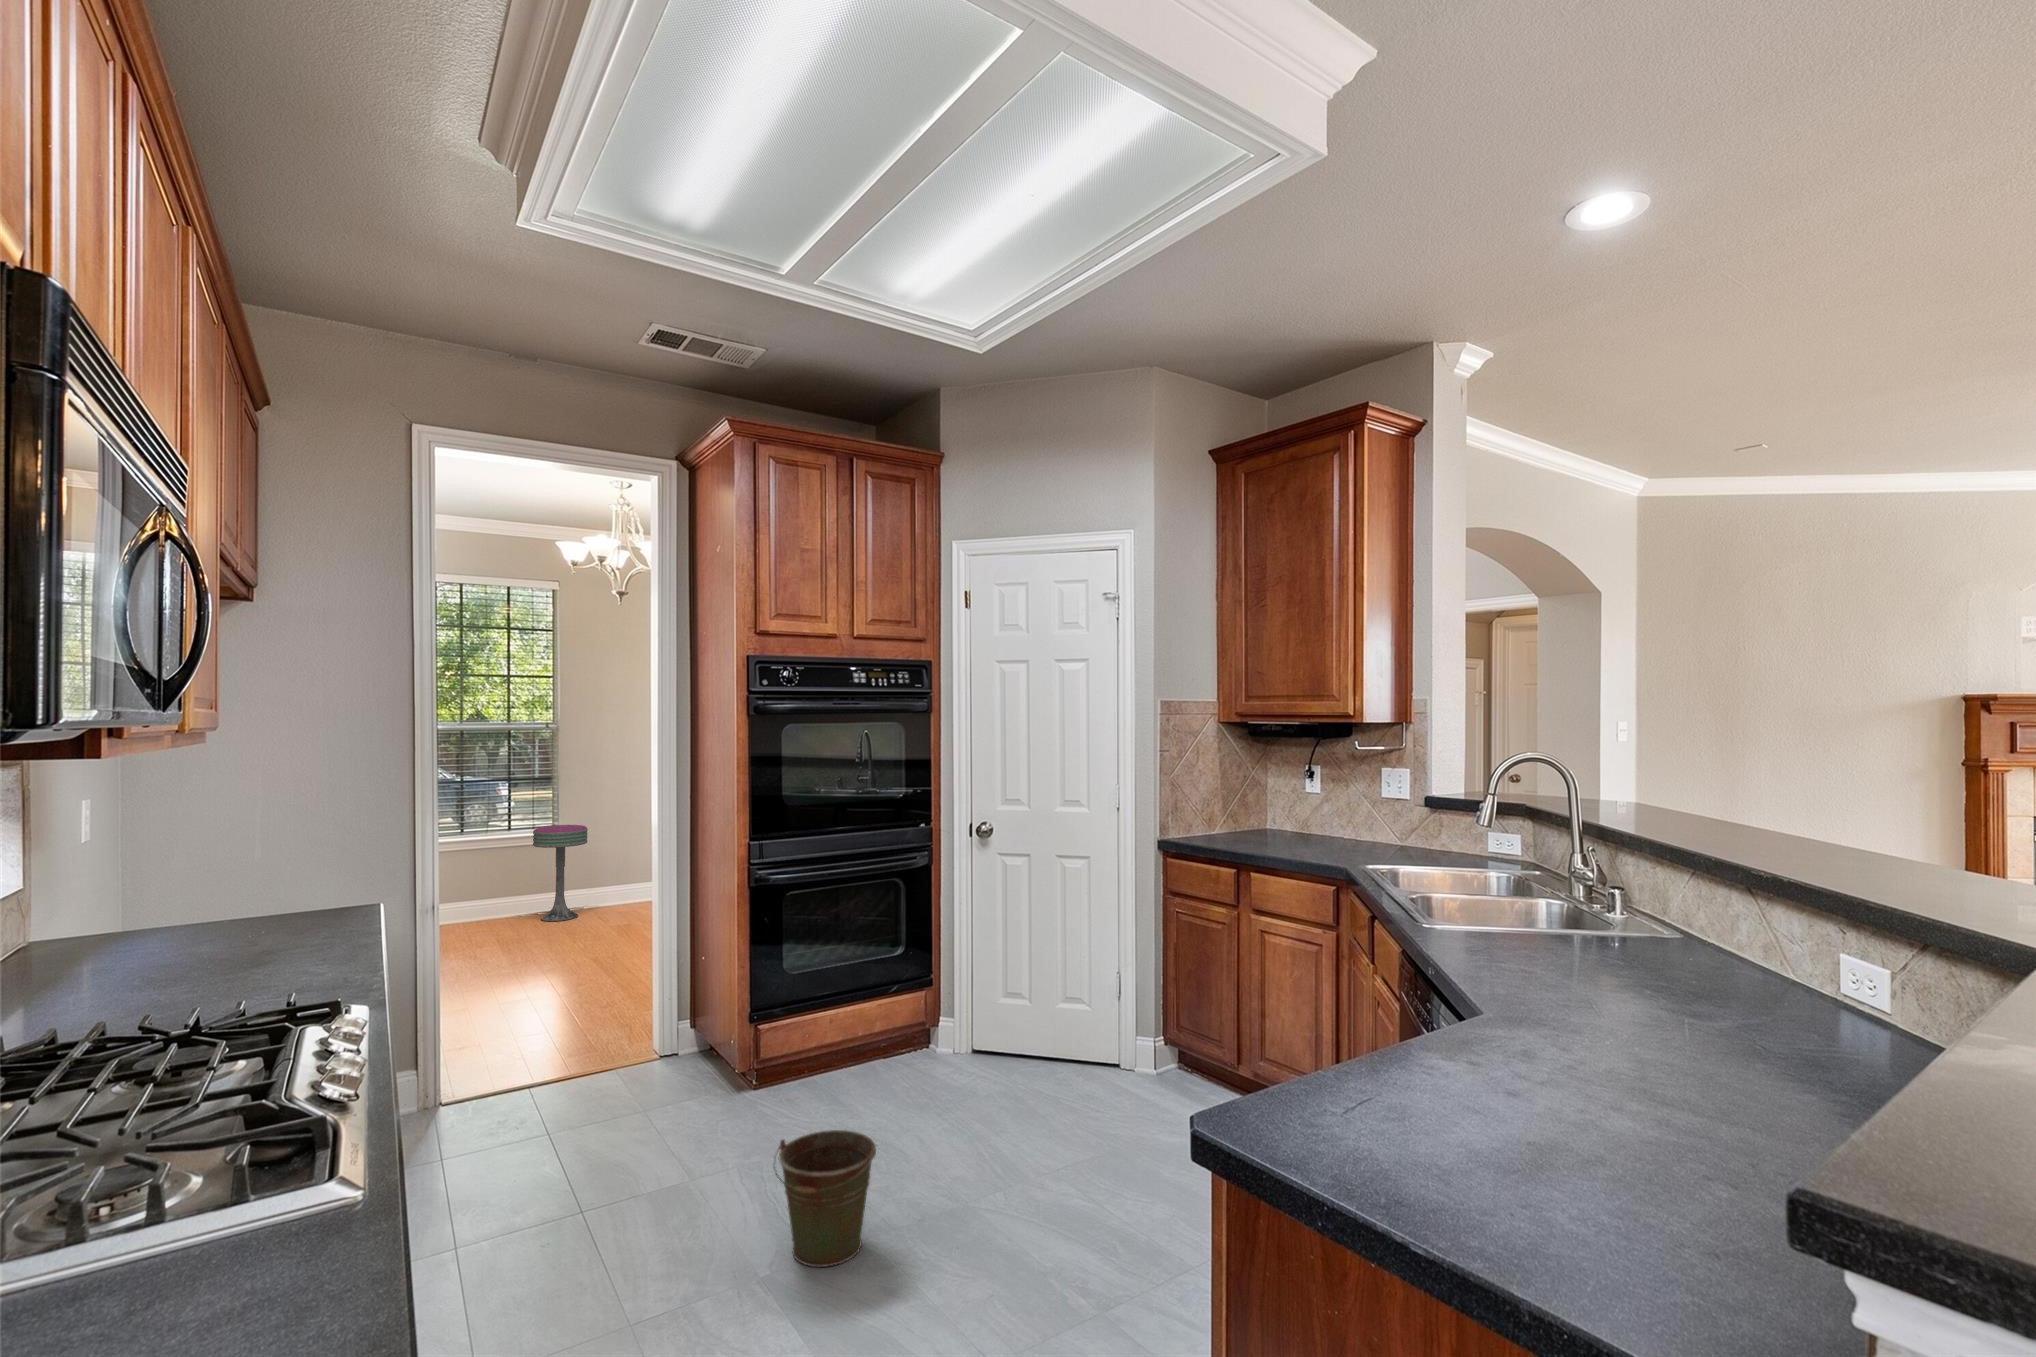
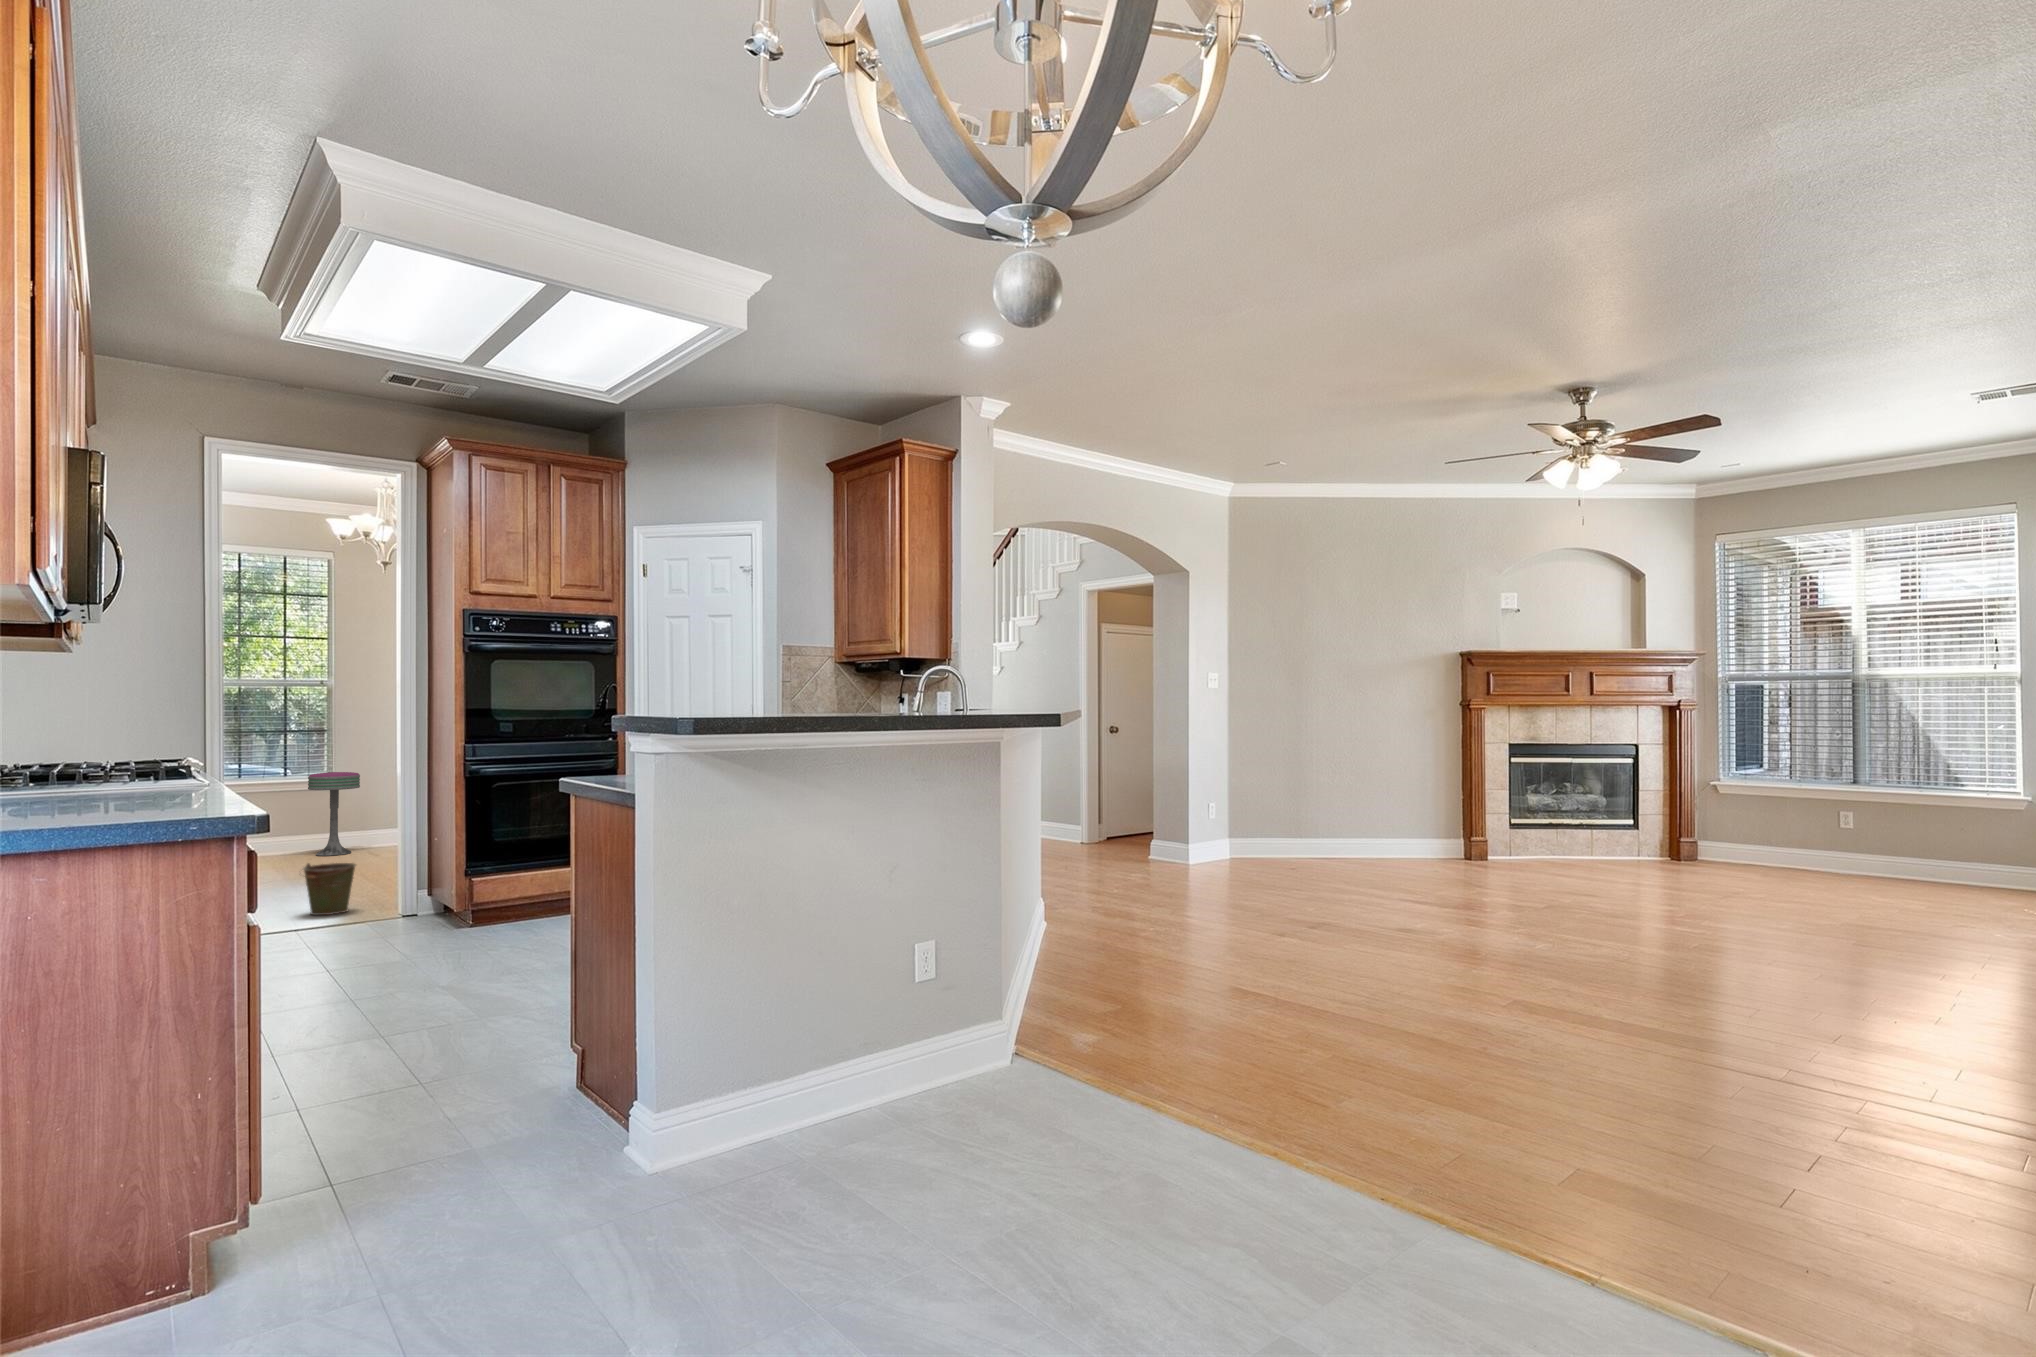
bucket: present [774,1130,876,1267] -> present [303,863,356,915]

